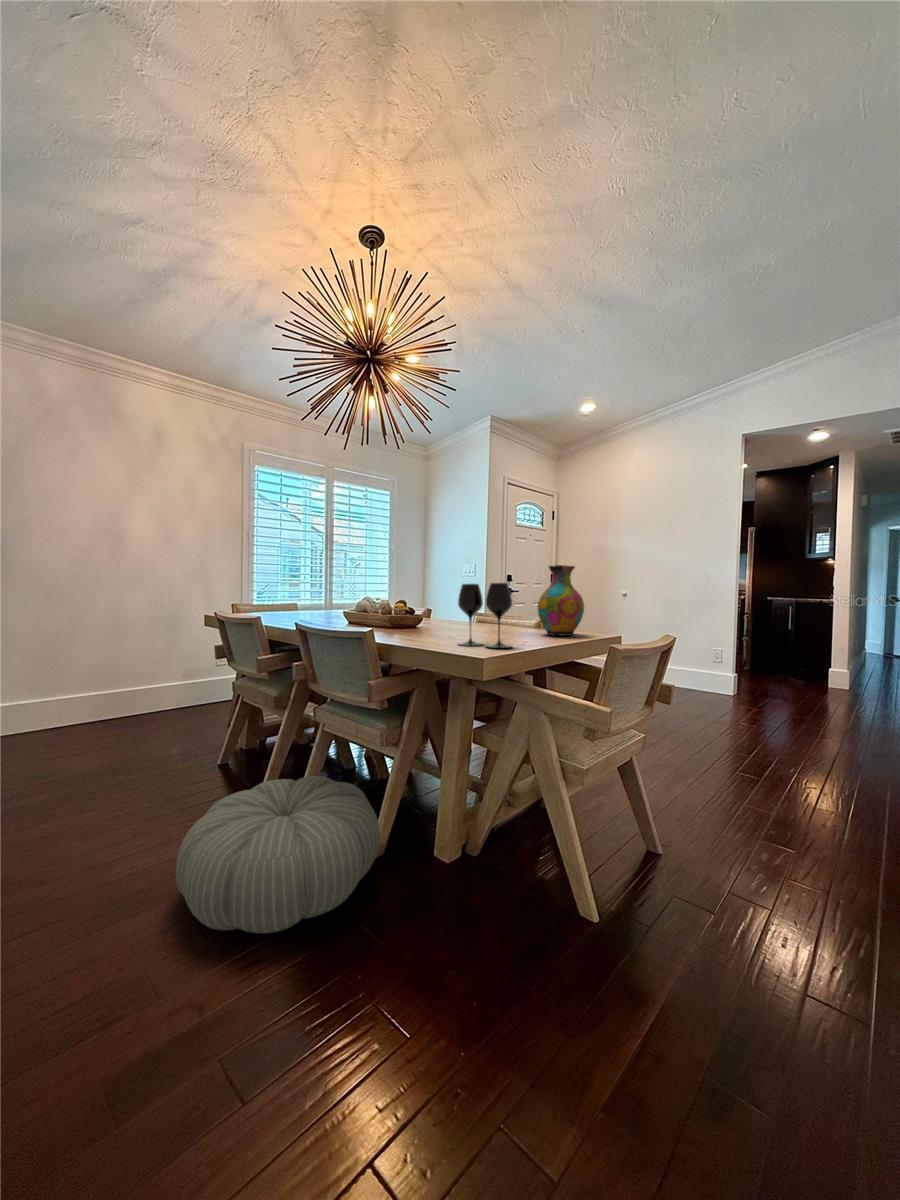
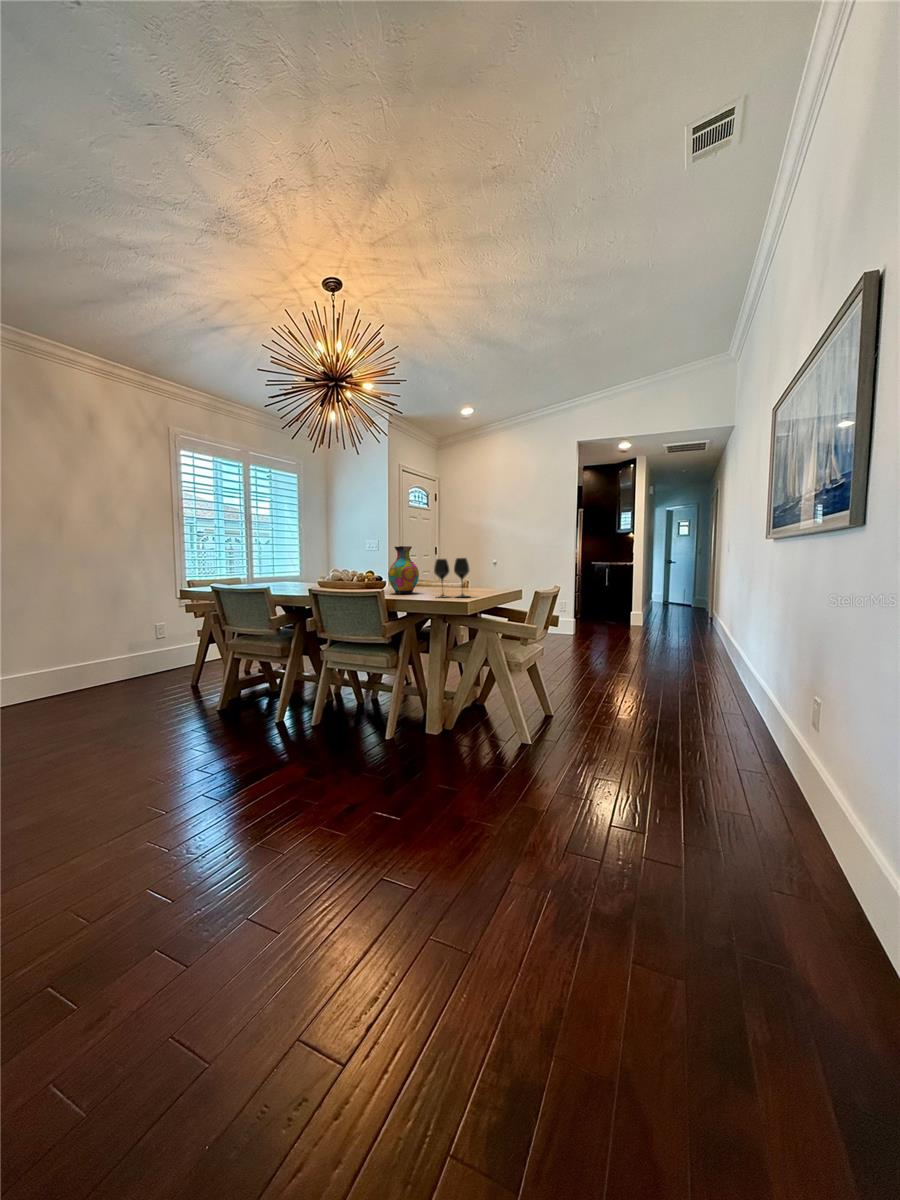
vase: present [538,565,584,636] -> present [388,546,419,593]
pouf: present [176,776,380,933] -> none [283,692,403,769]

